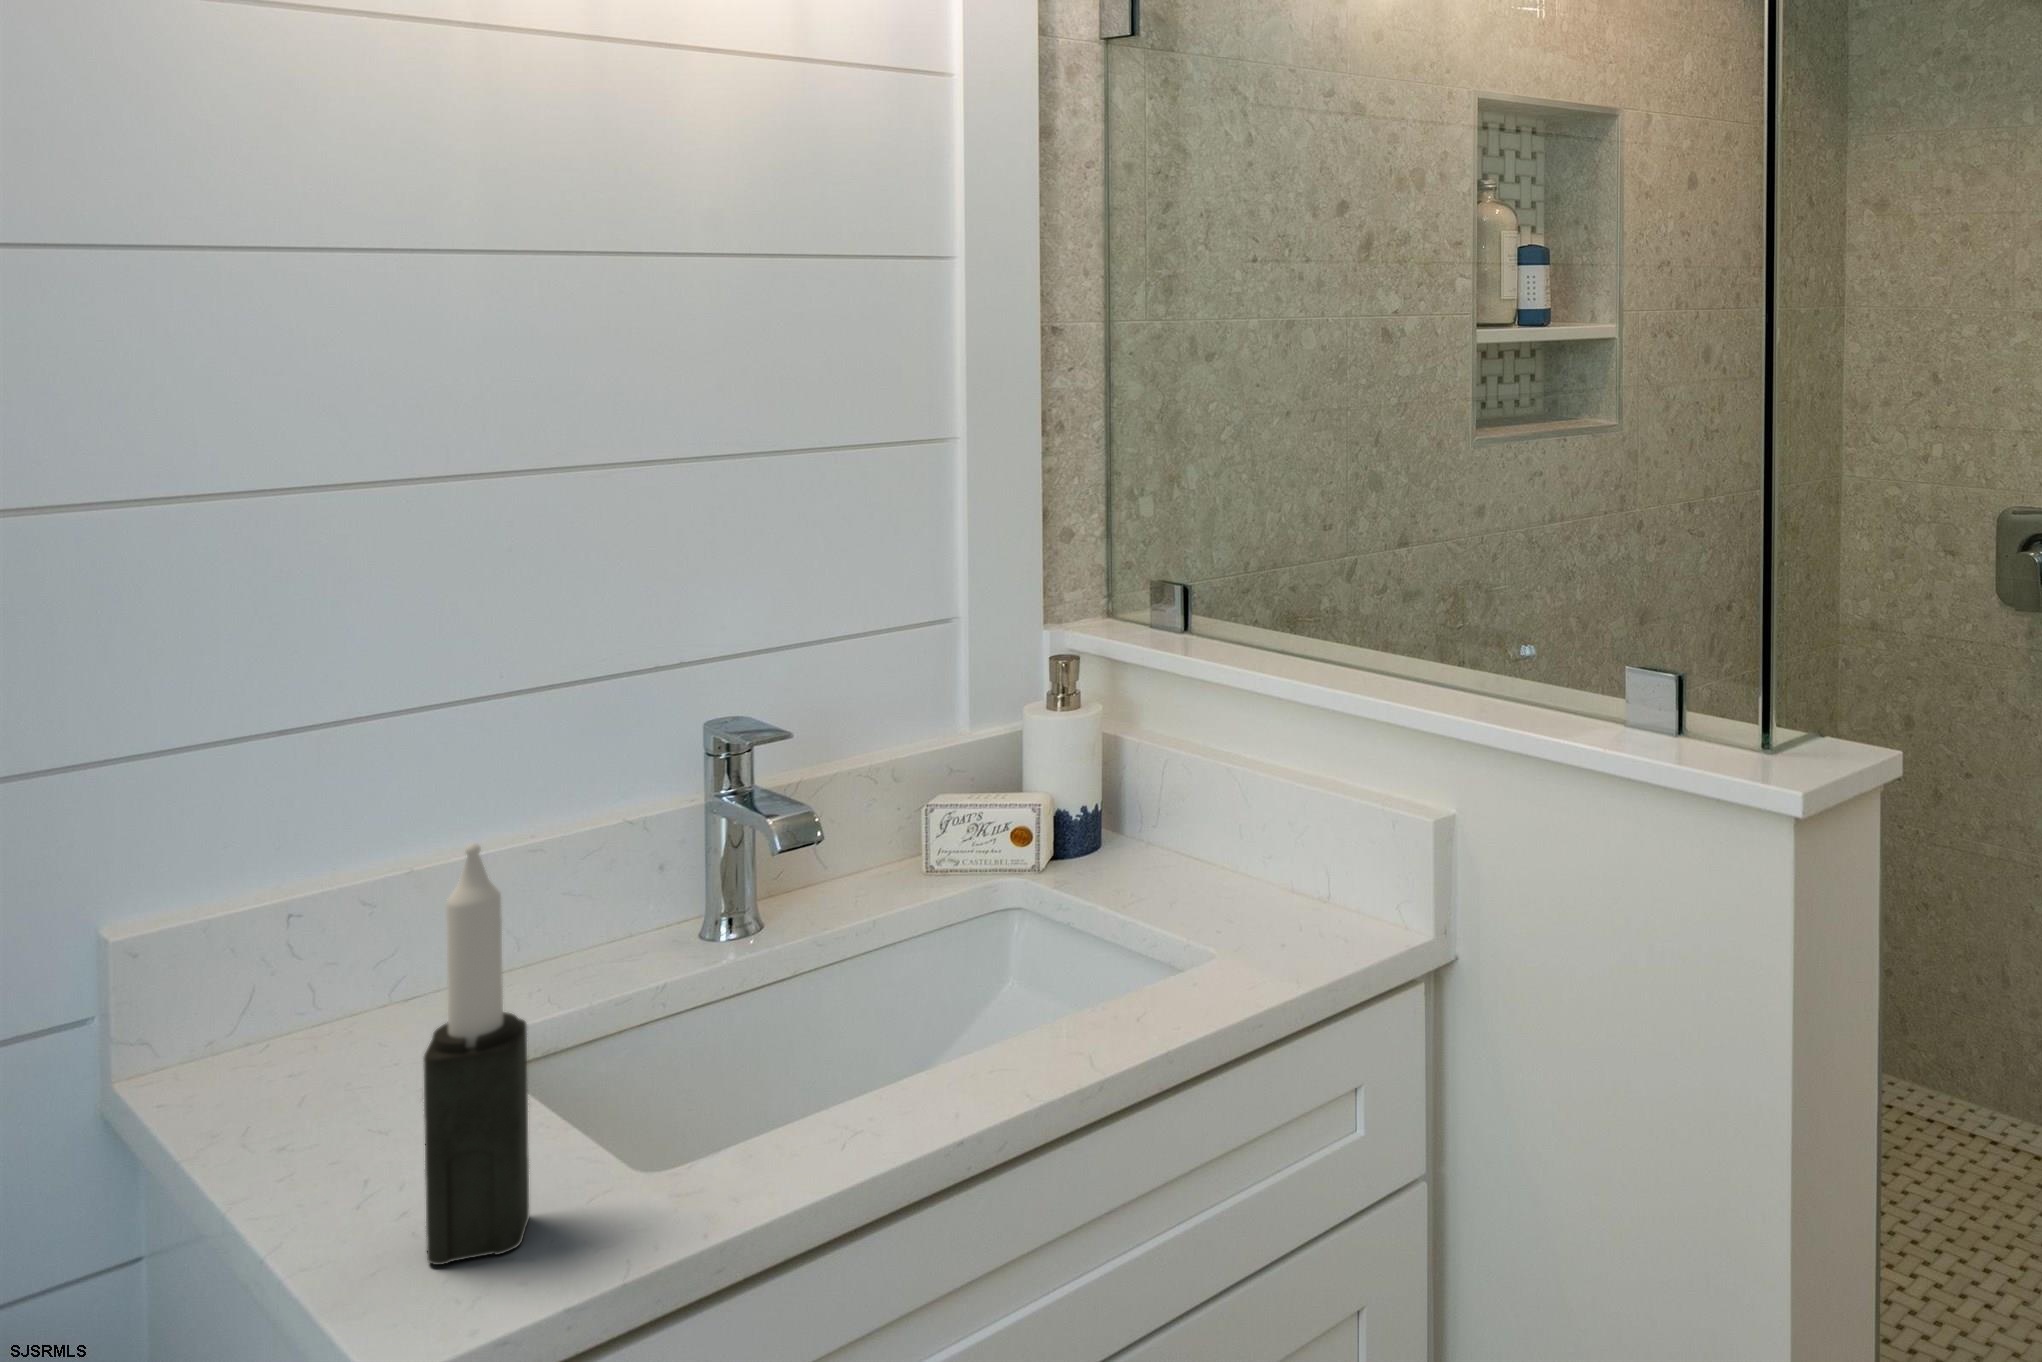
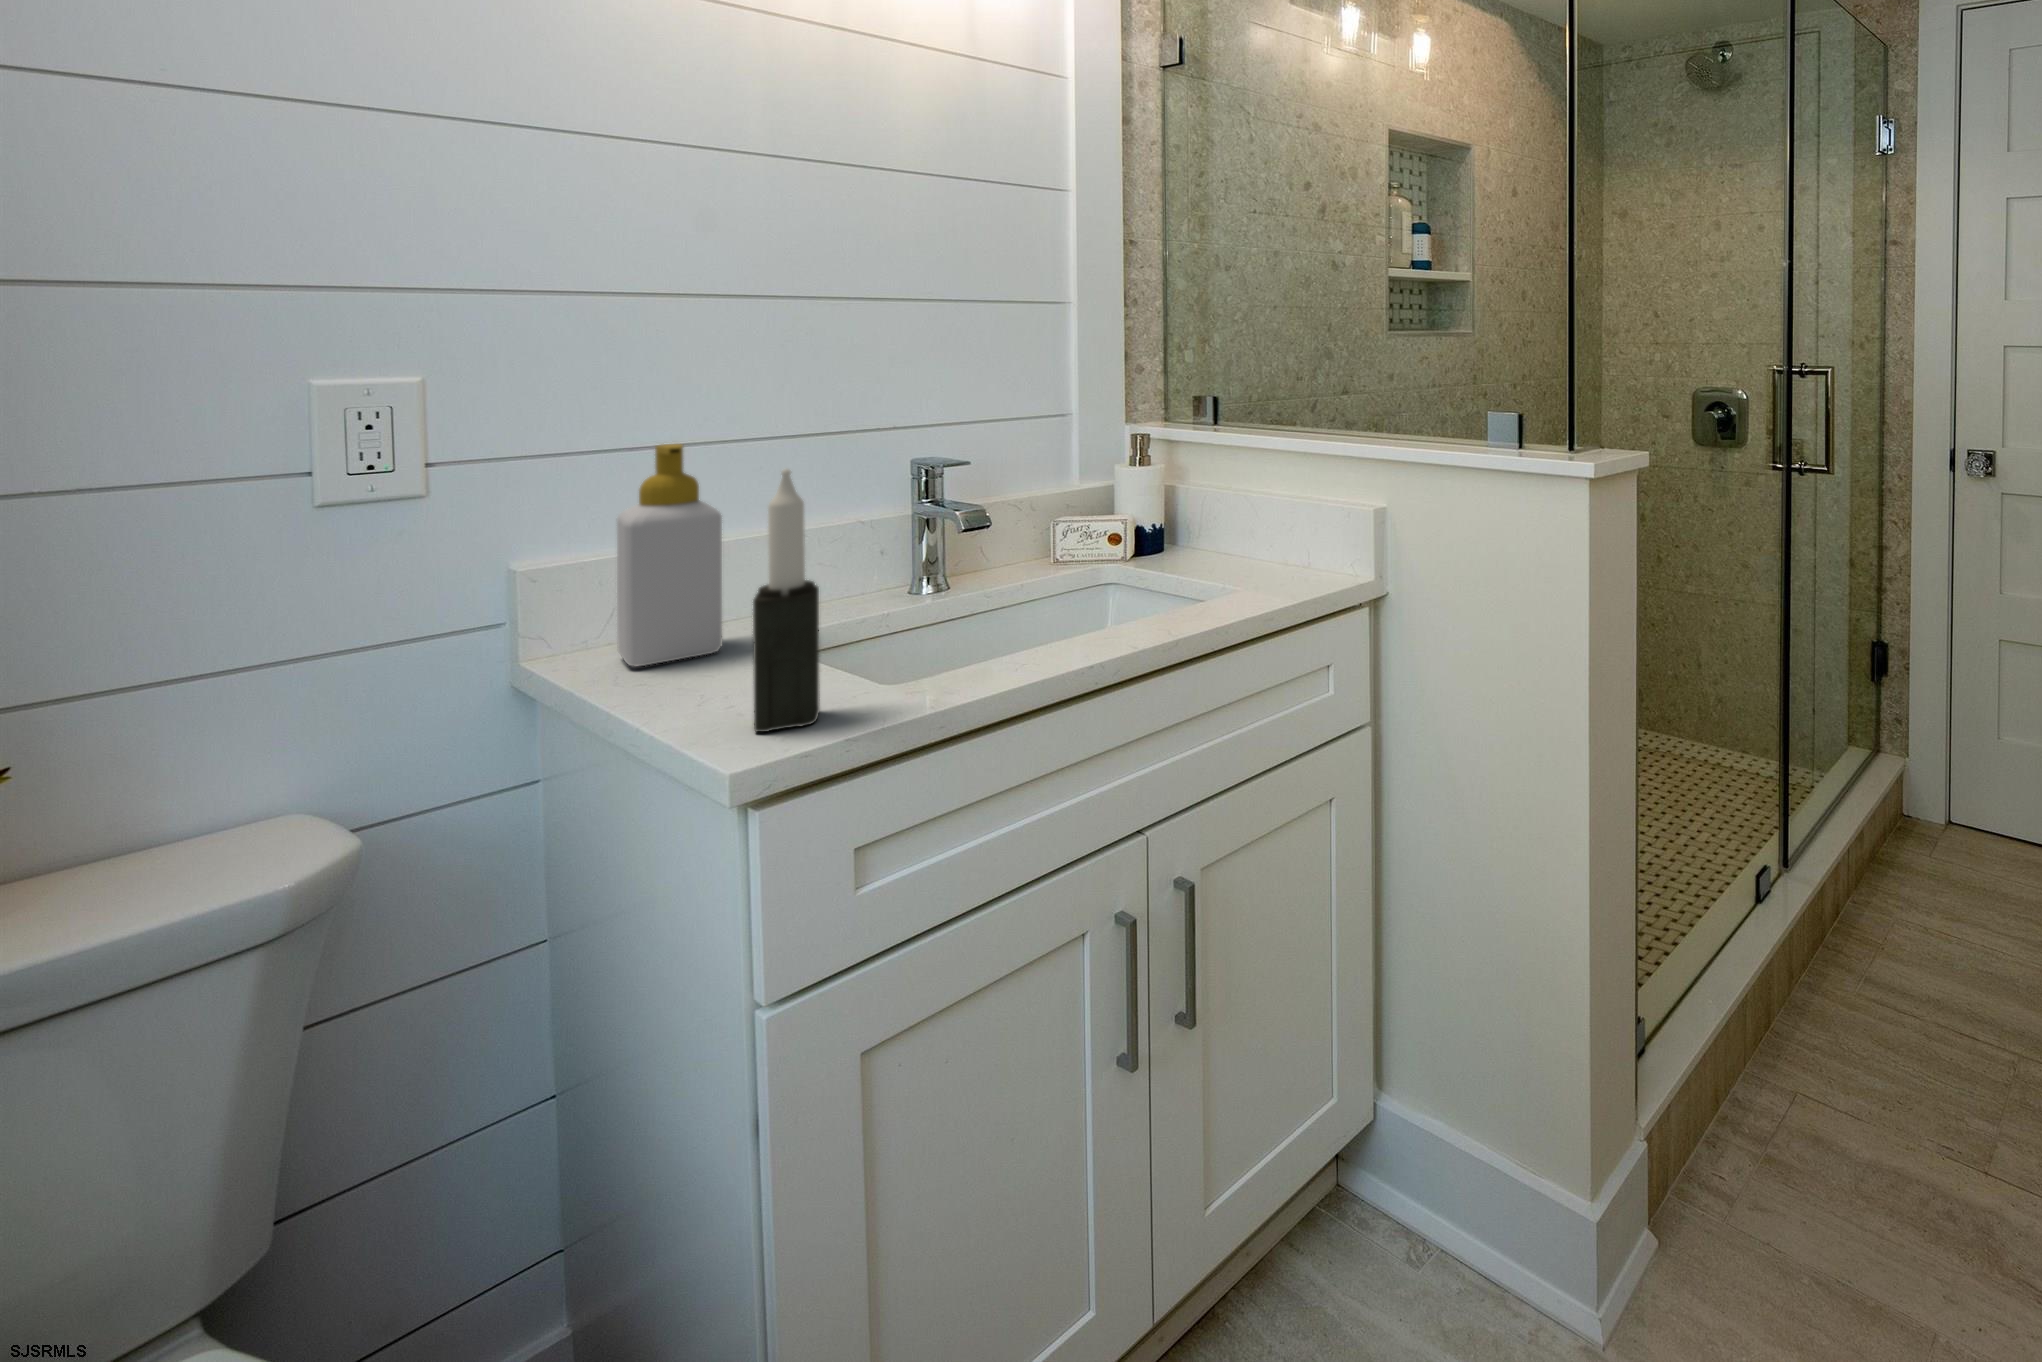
soap bottle: none [263,731,416,1085] -> present [617,444,722,667]

